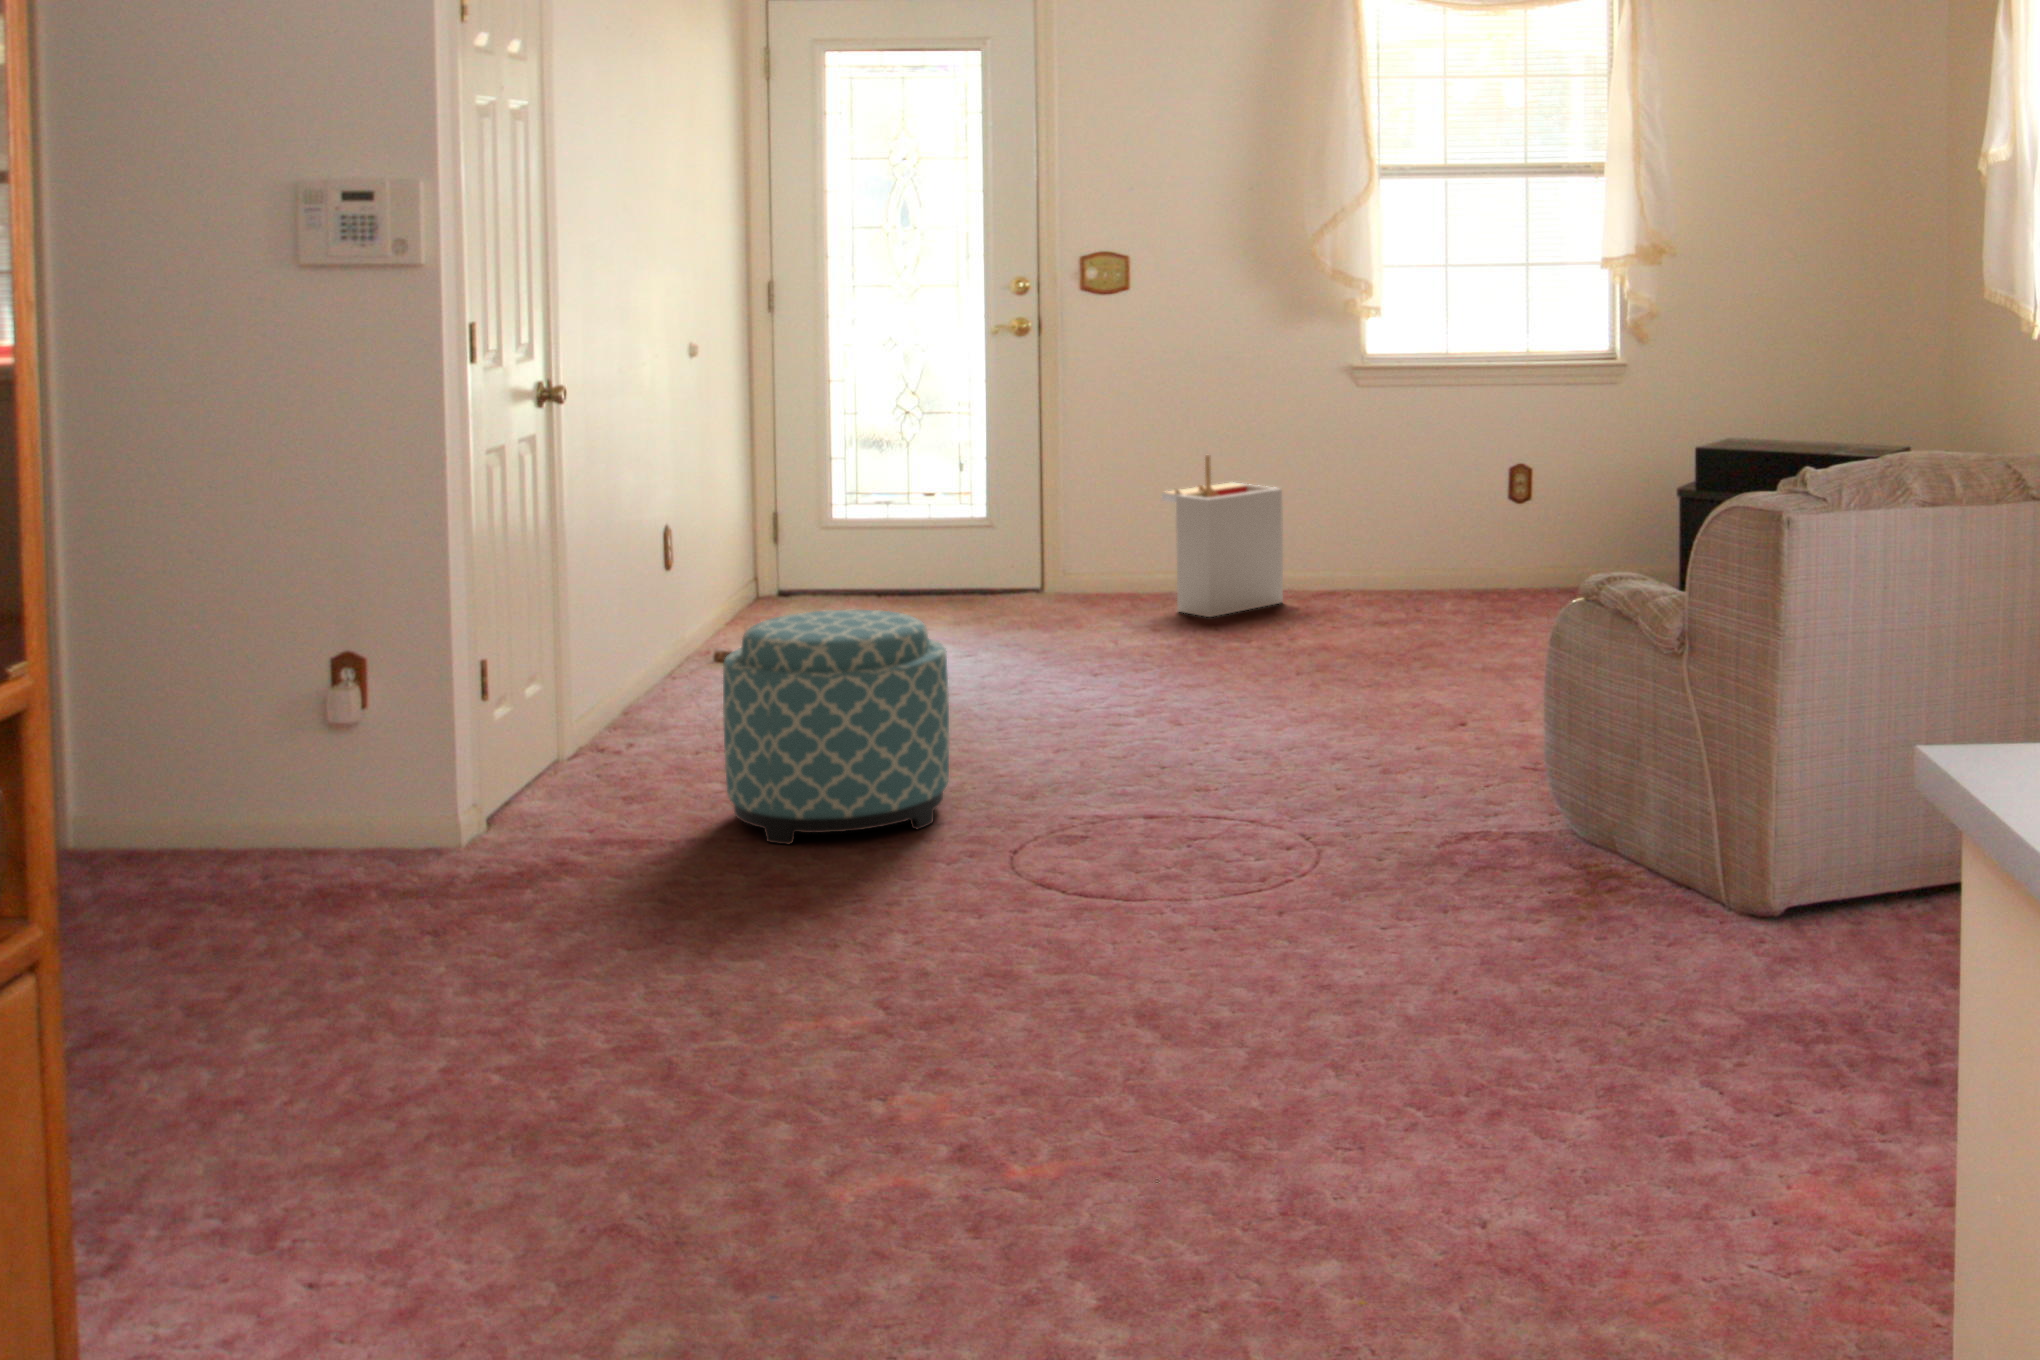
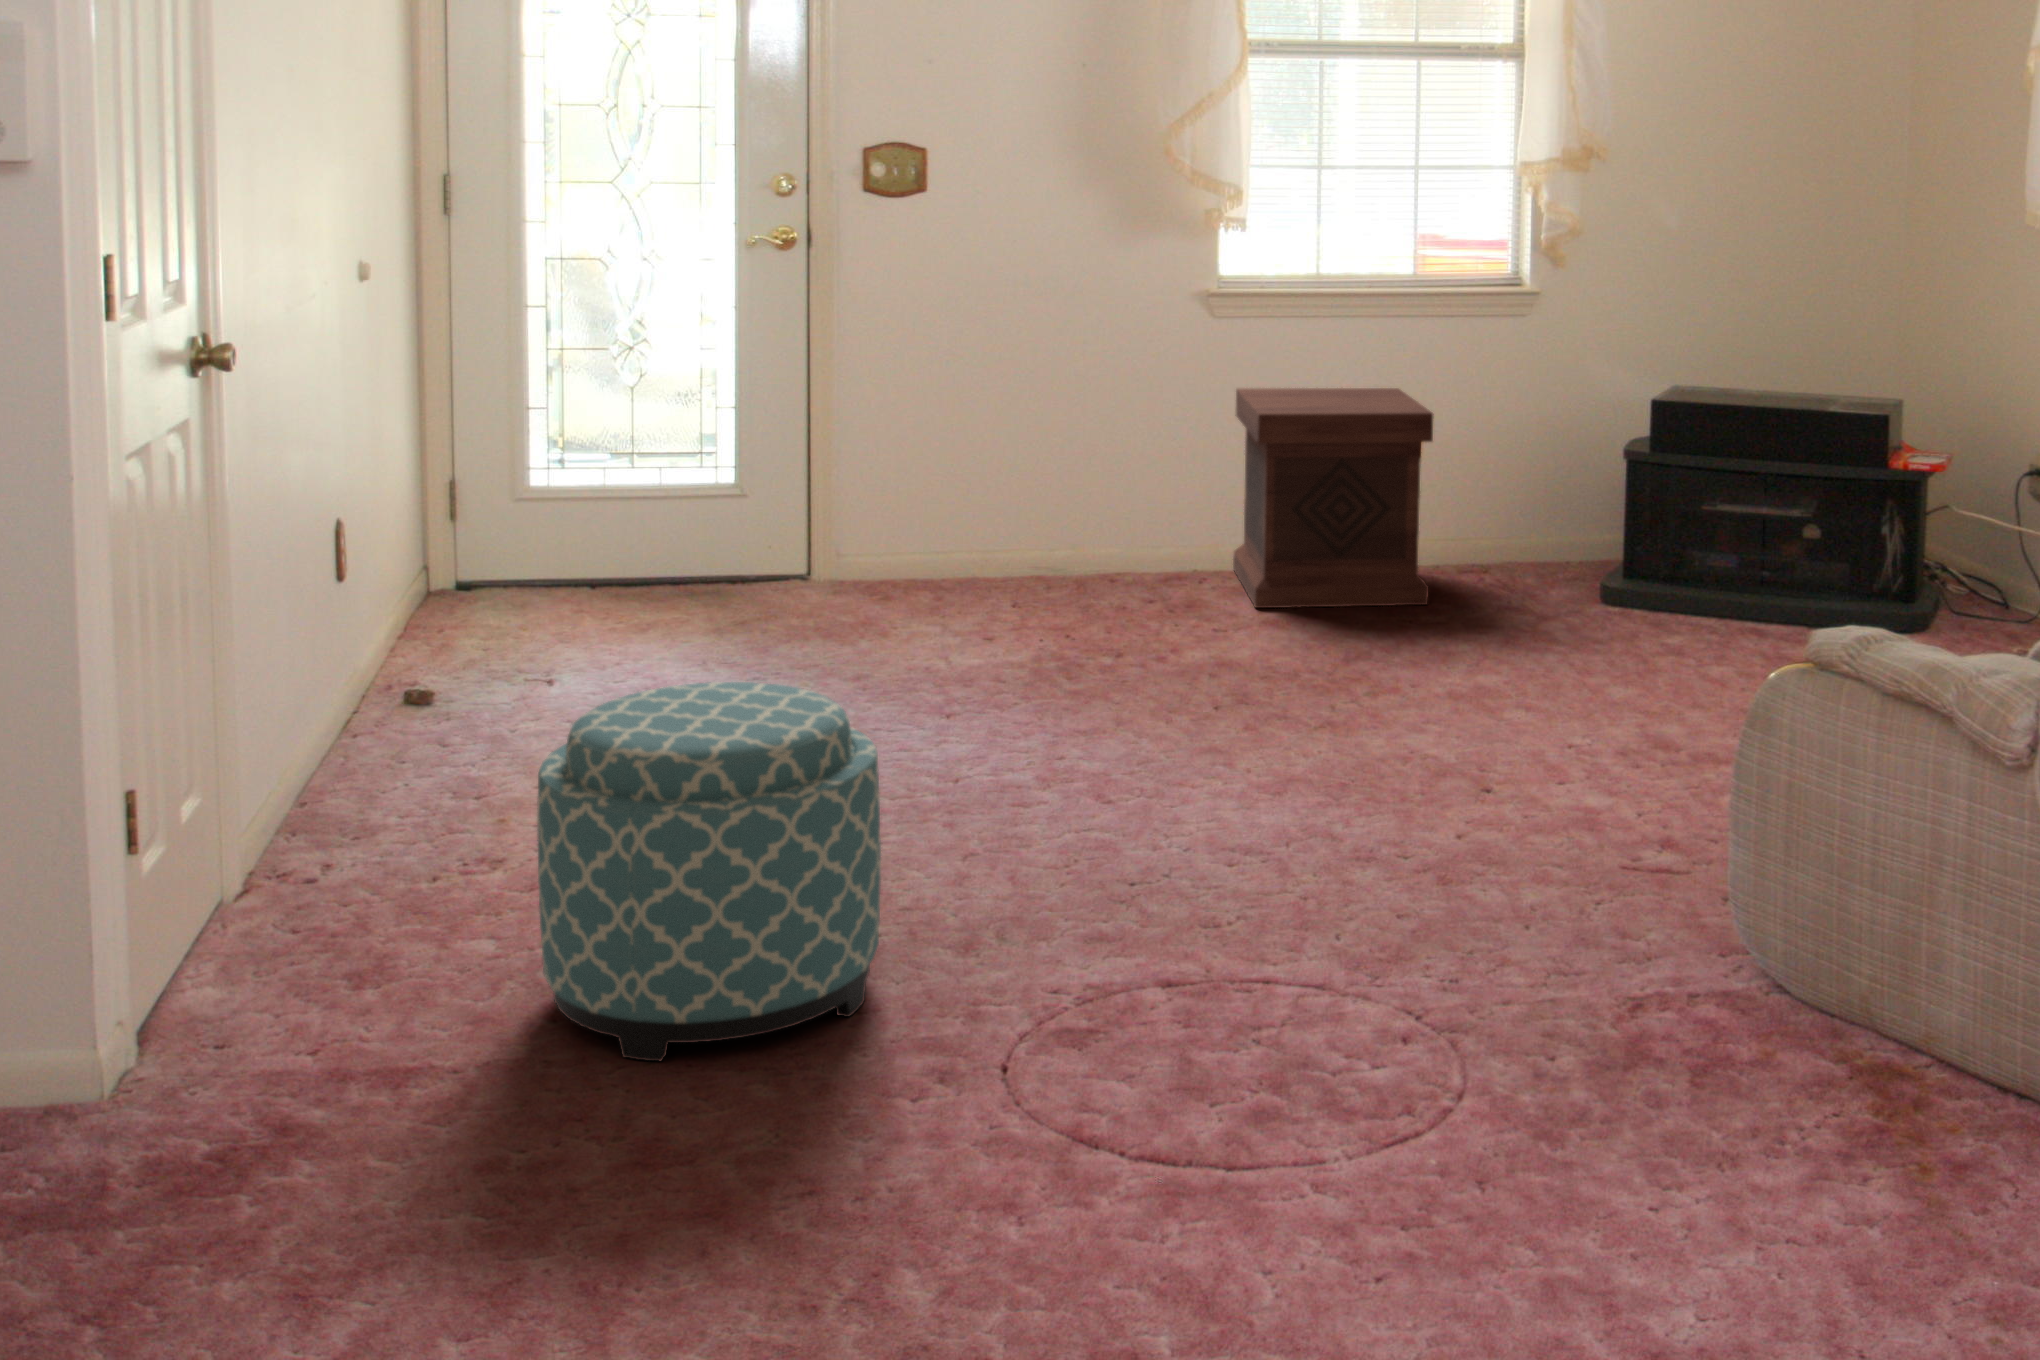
side table: none [1370,444,1513,617] -> present [1233,388,1434,608]
storage bin: present [1162,455,1283,617] -> none [984,405,1133,613]

